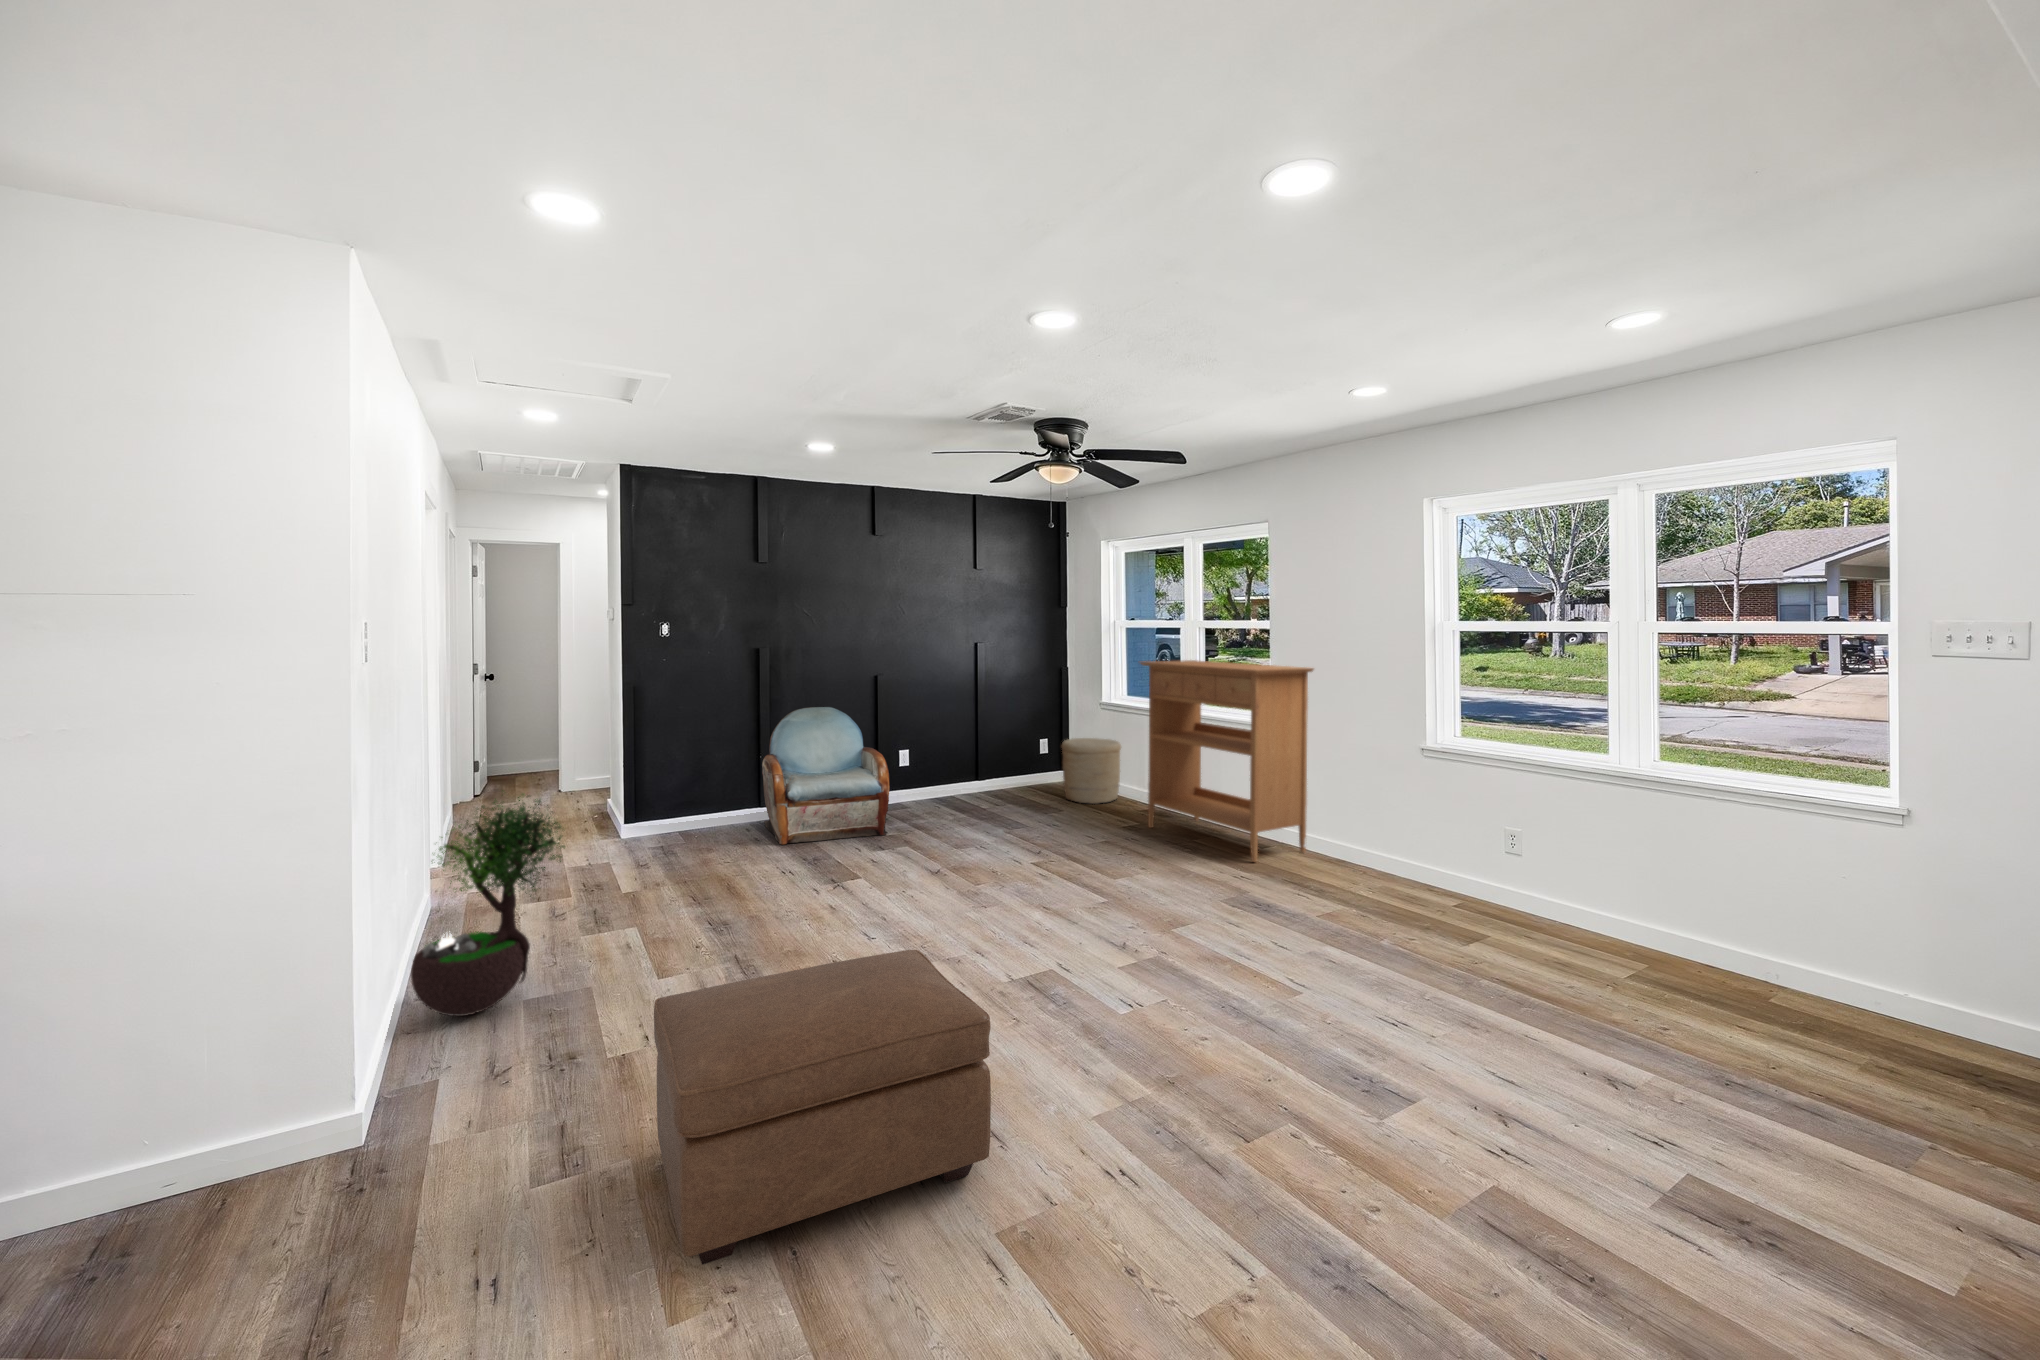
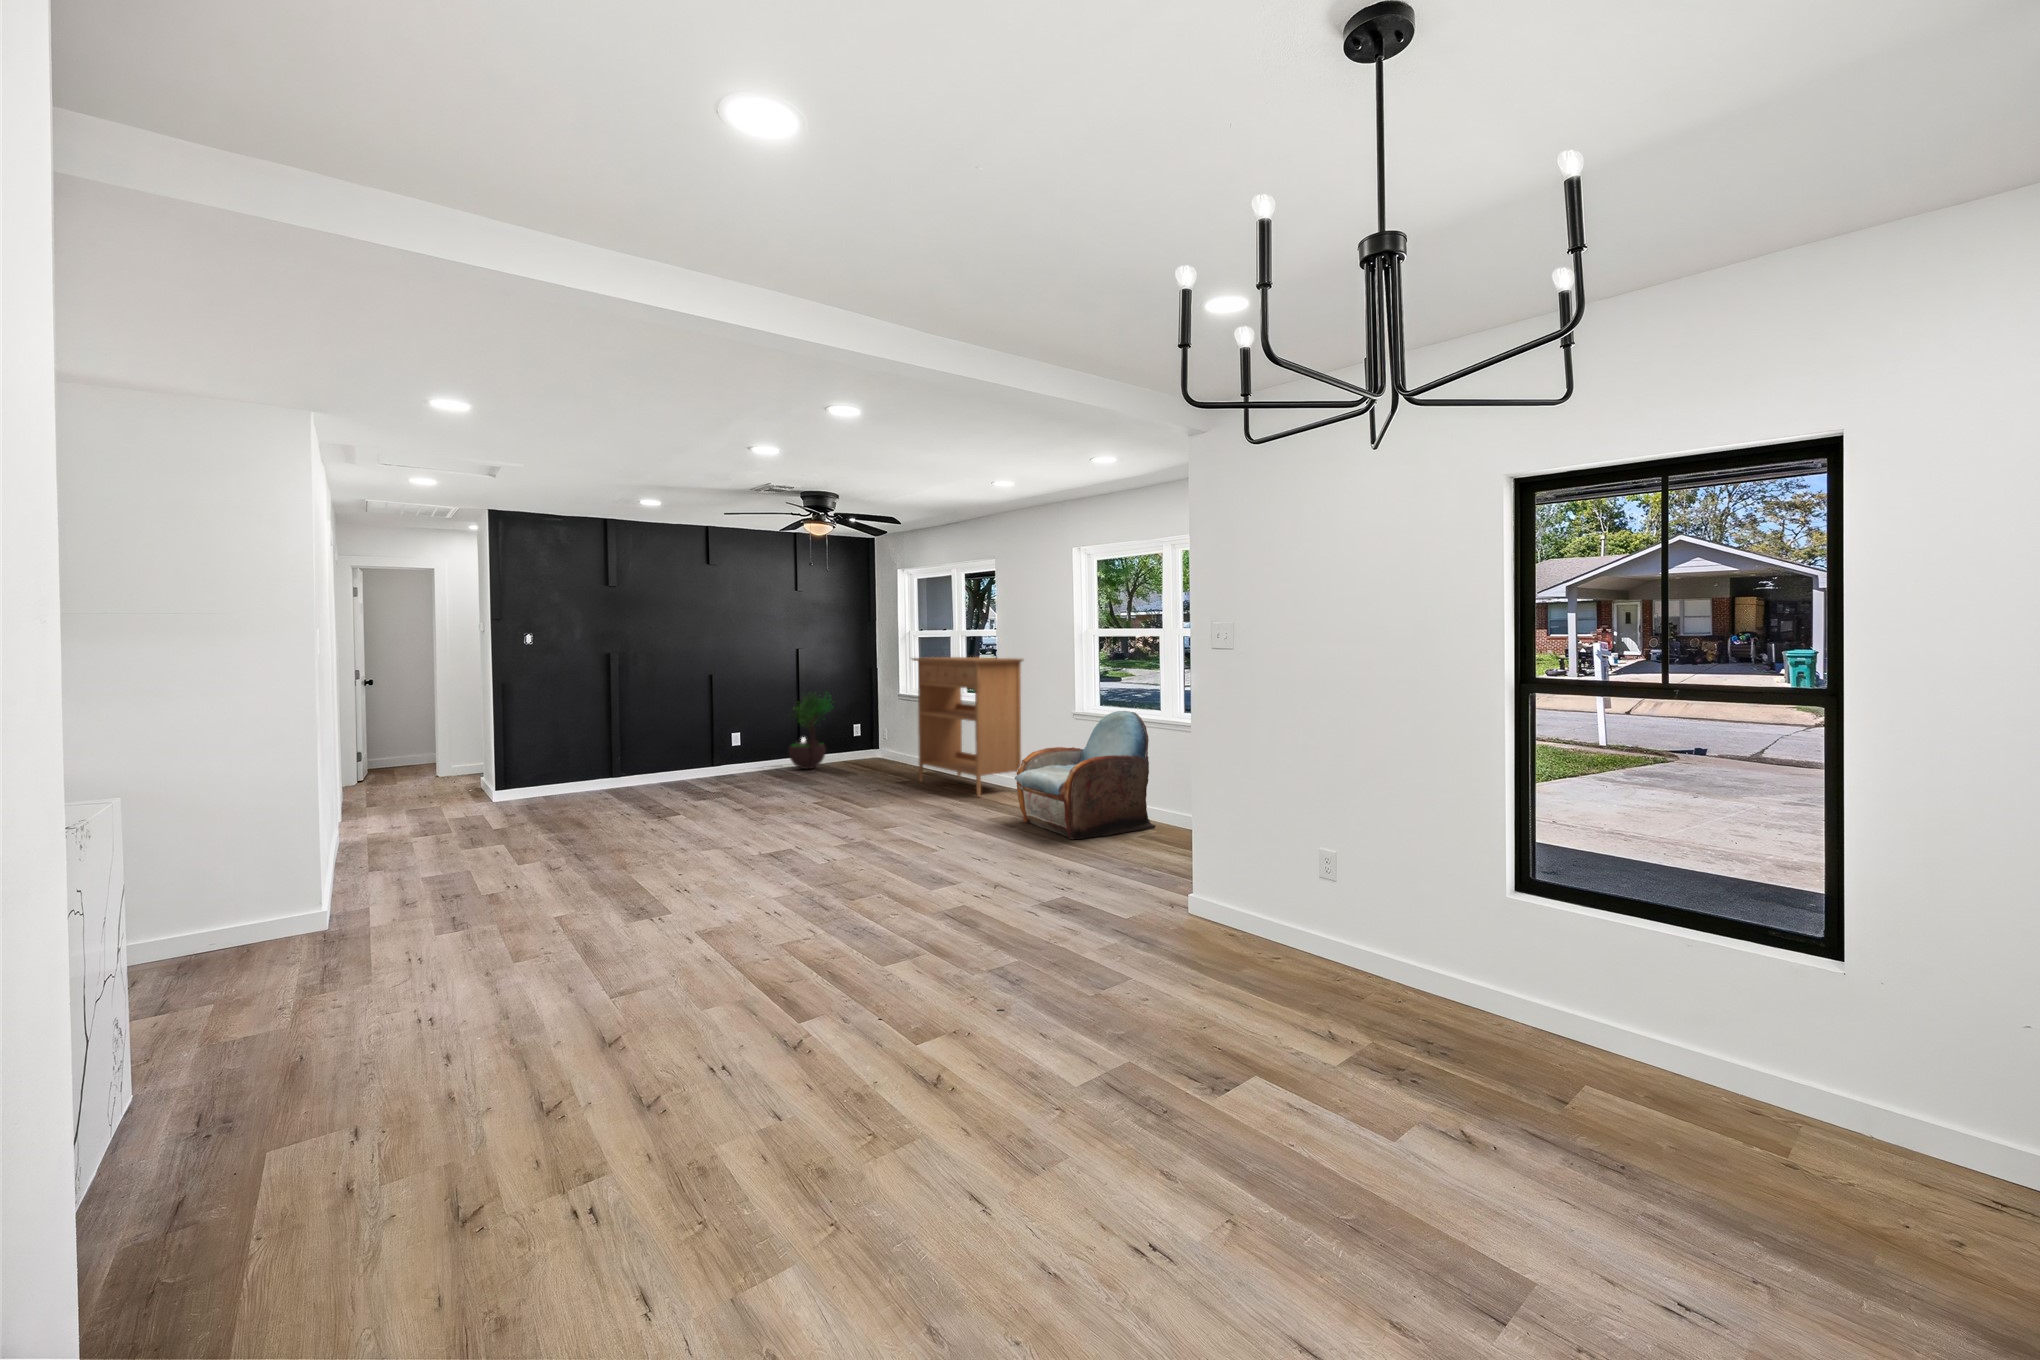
armchair: present [762,707,890,844] -> present [1015,711,1156,839]
woven basket: present [1062,738,1121,804] -> none [864,721,912,770]
potted tree: present [411,797,565,1016] -> present [789,692,831,769]
ottoman: present [654,950,991,1265] -> none [511,816,706,951]

